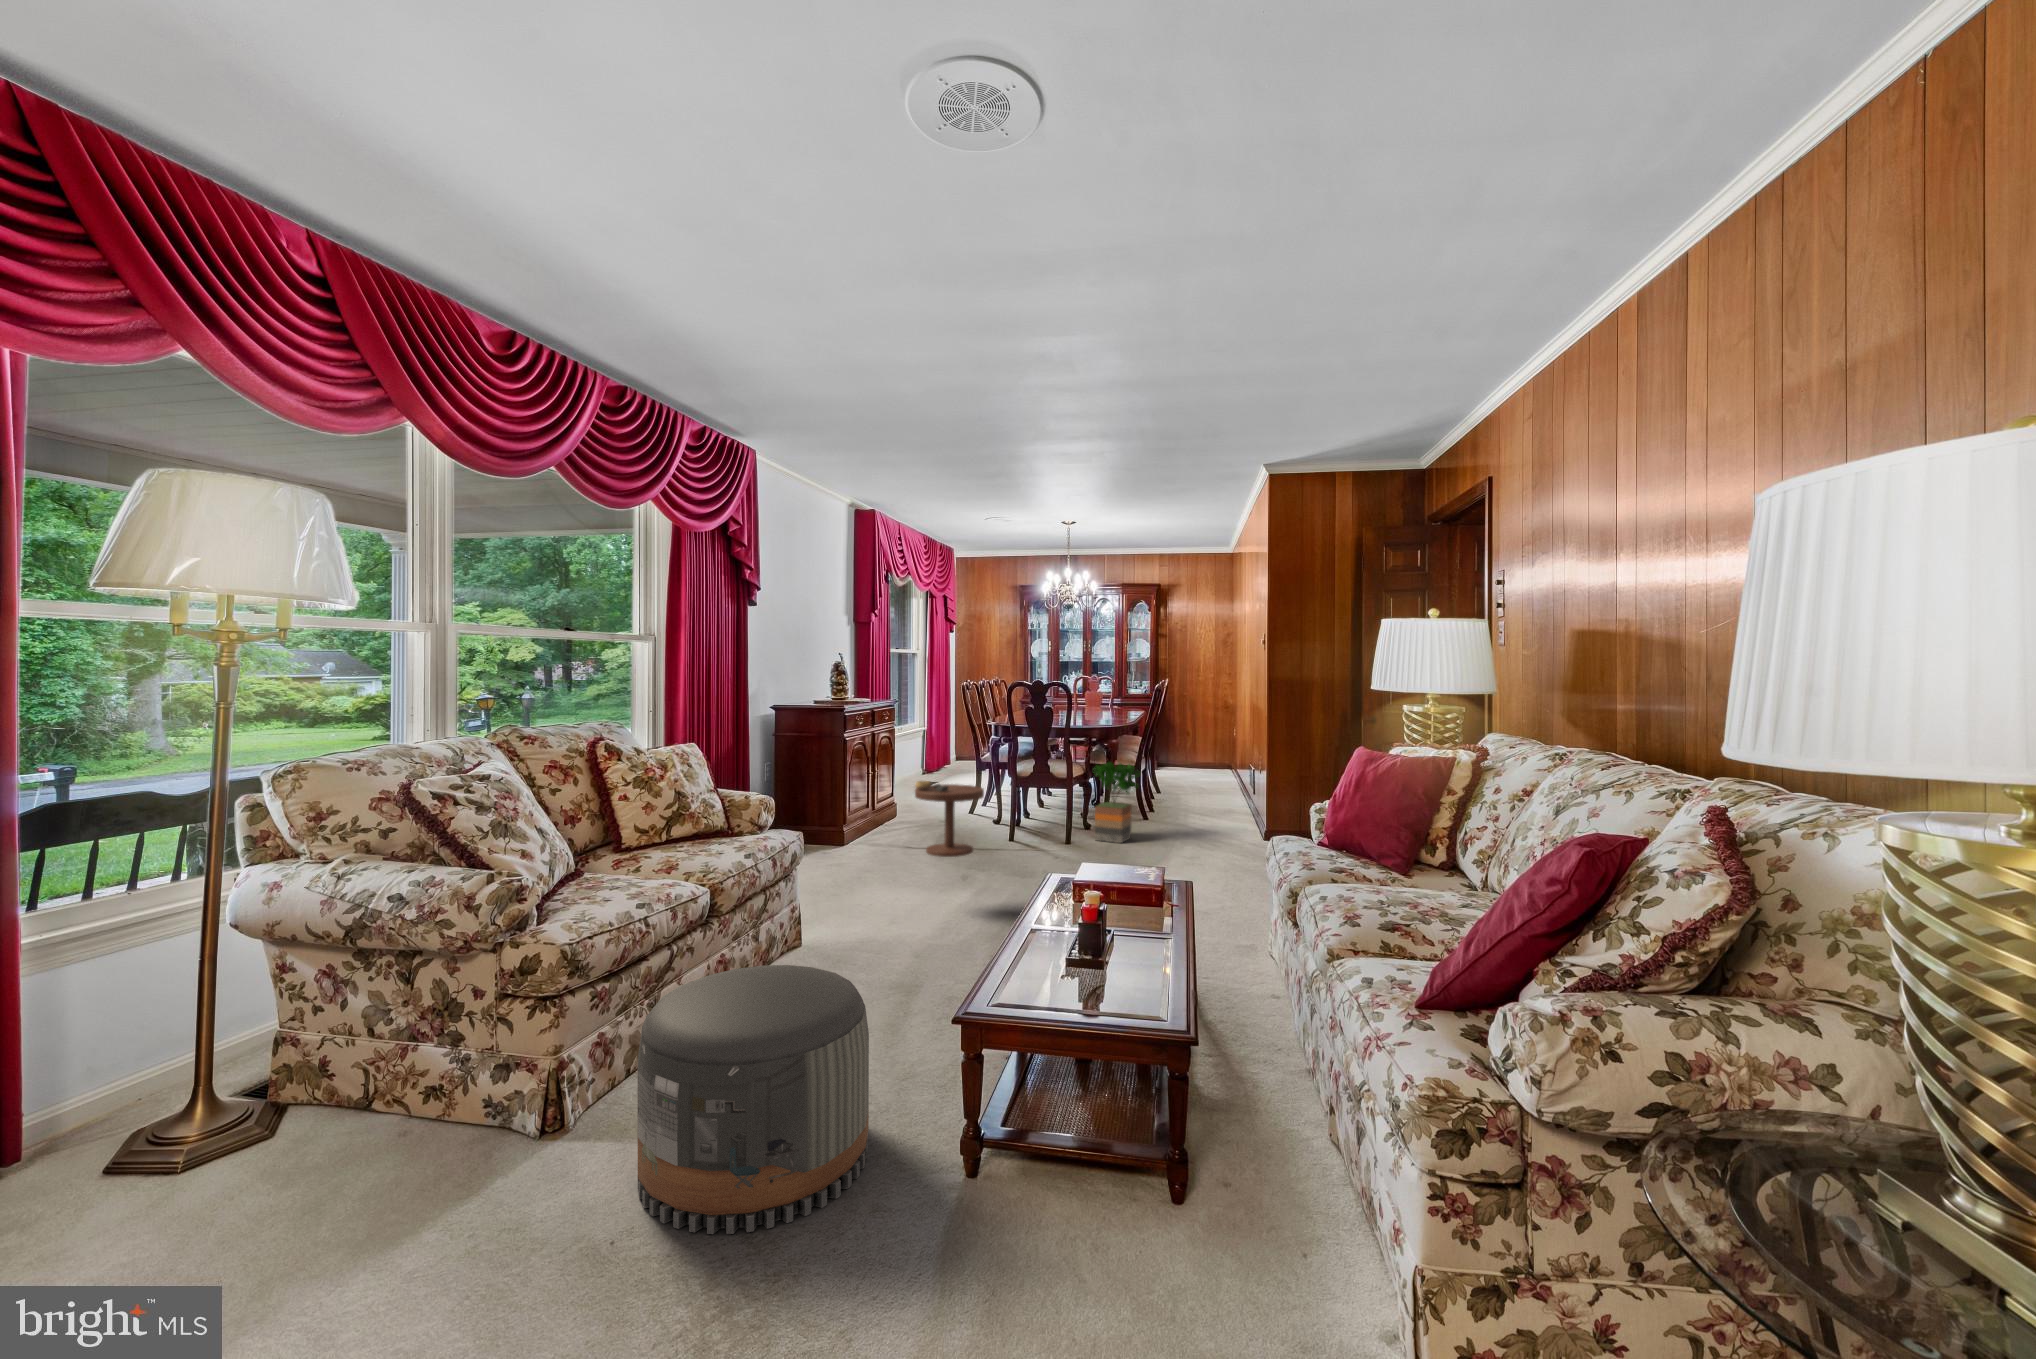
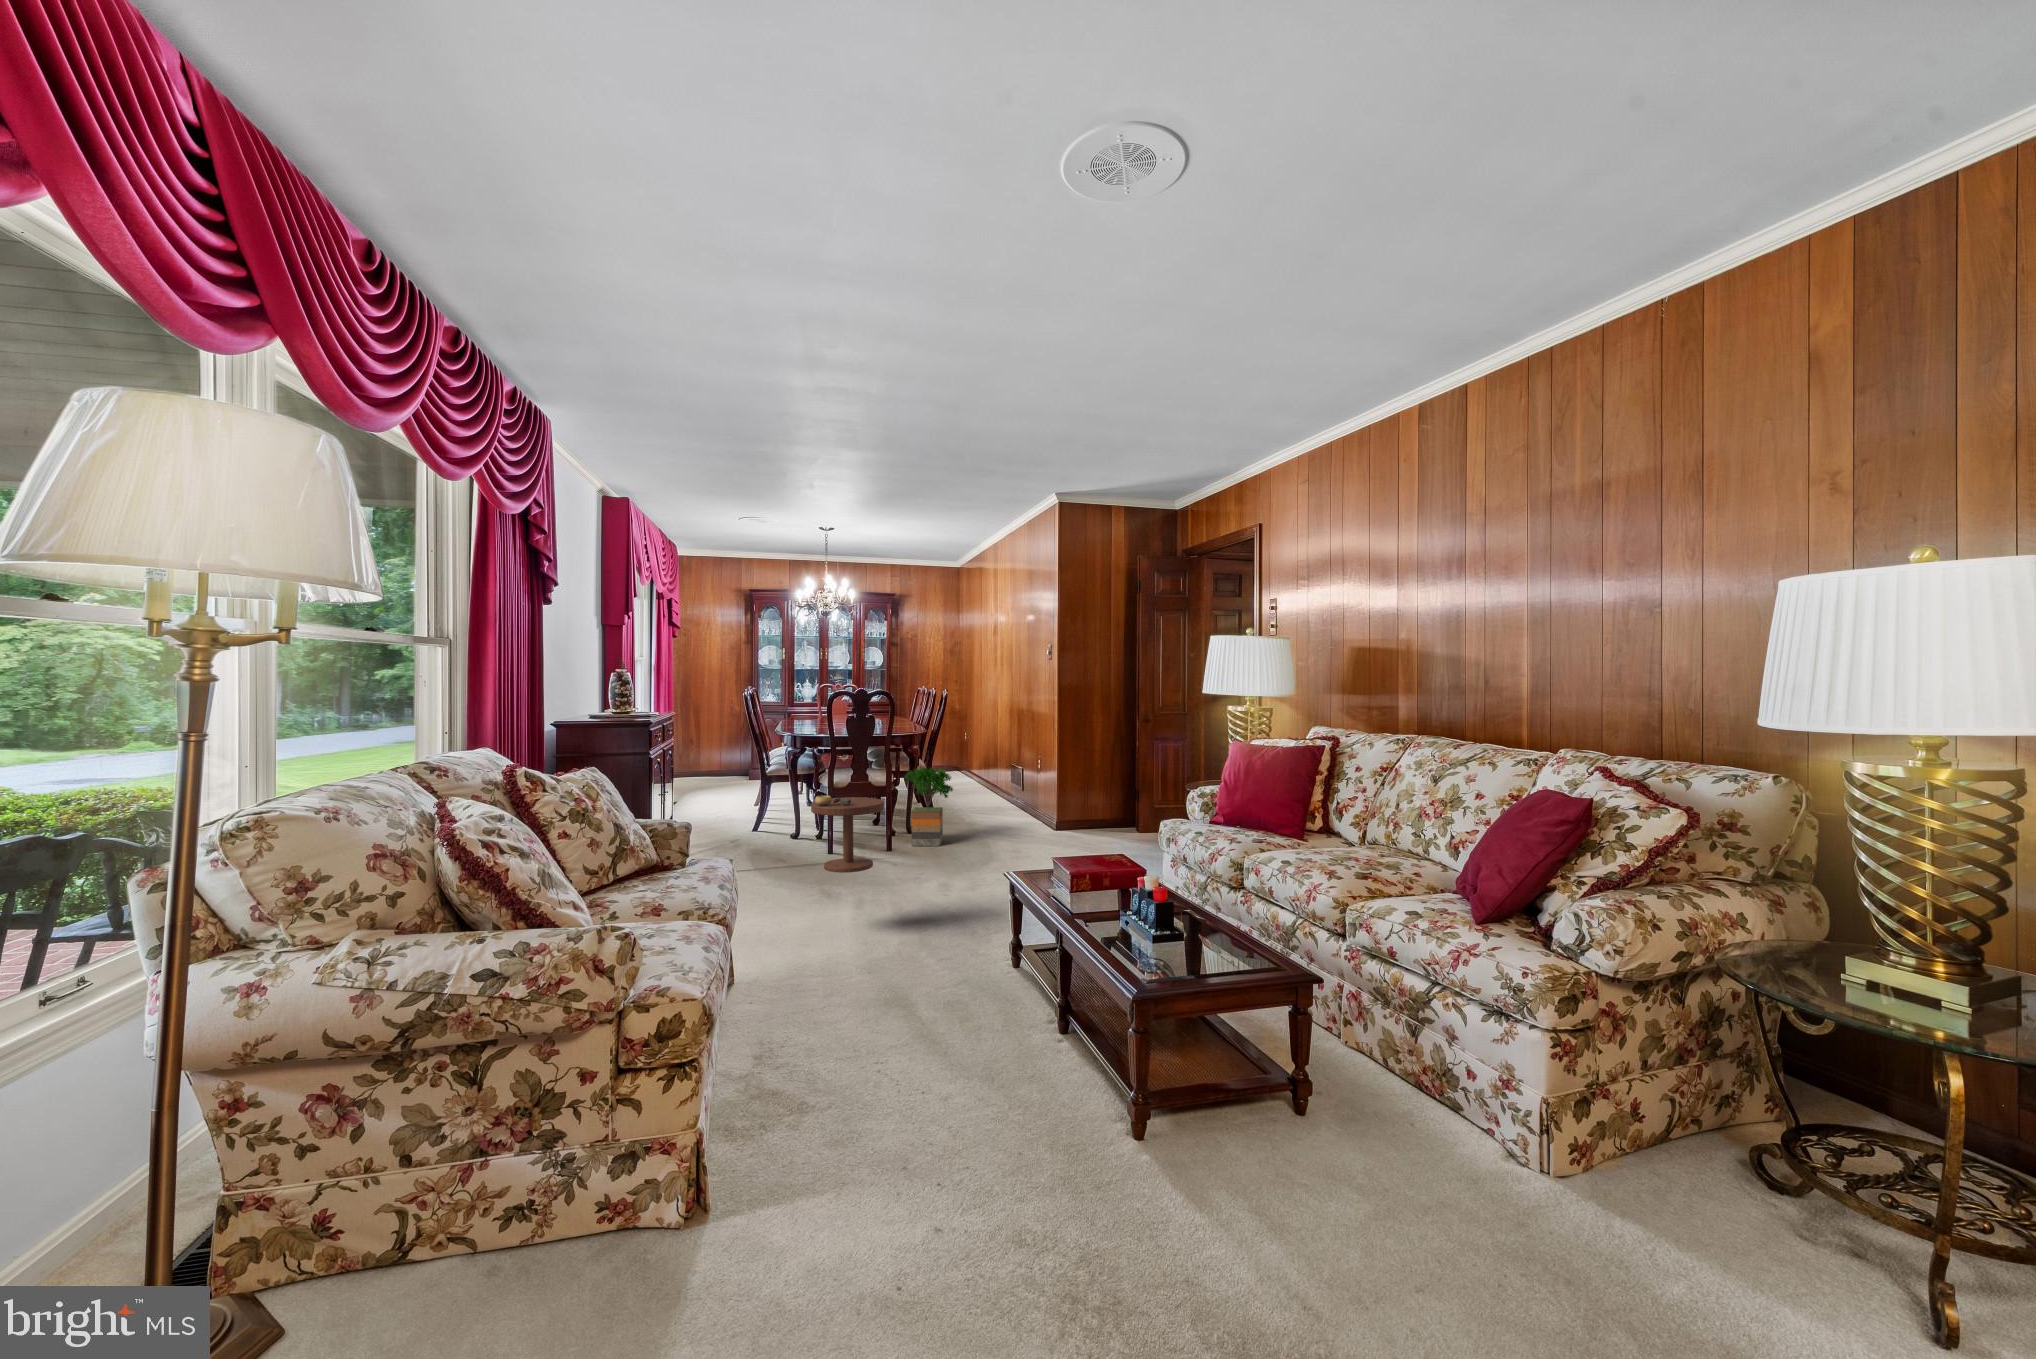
pouf: present [637,965,869,1234] -> none [827,983,1052,1261]

